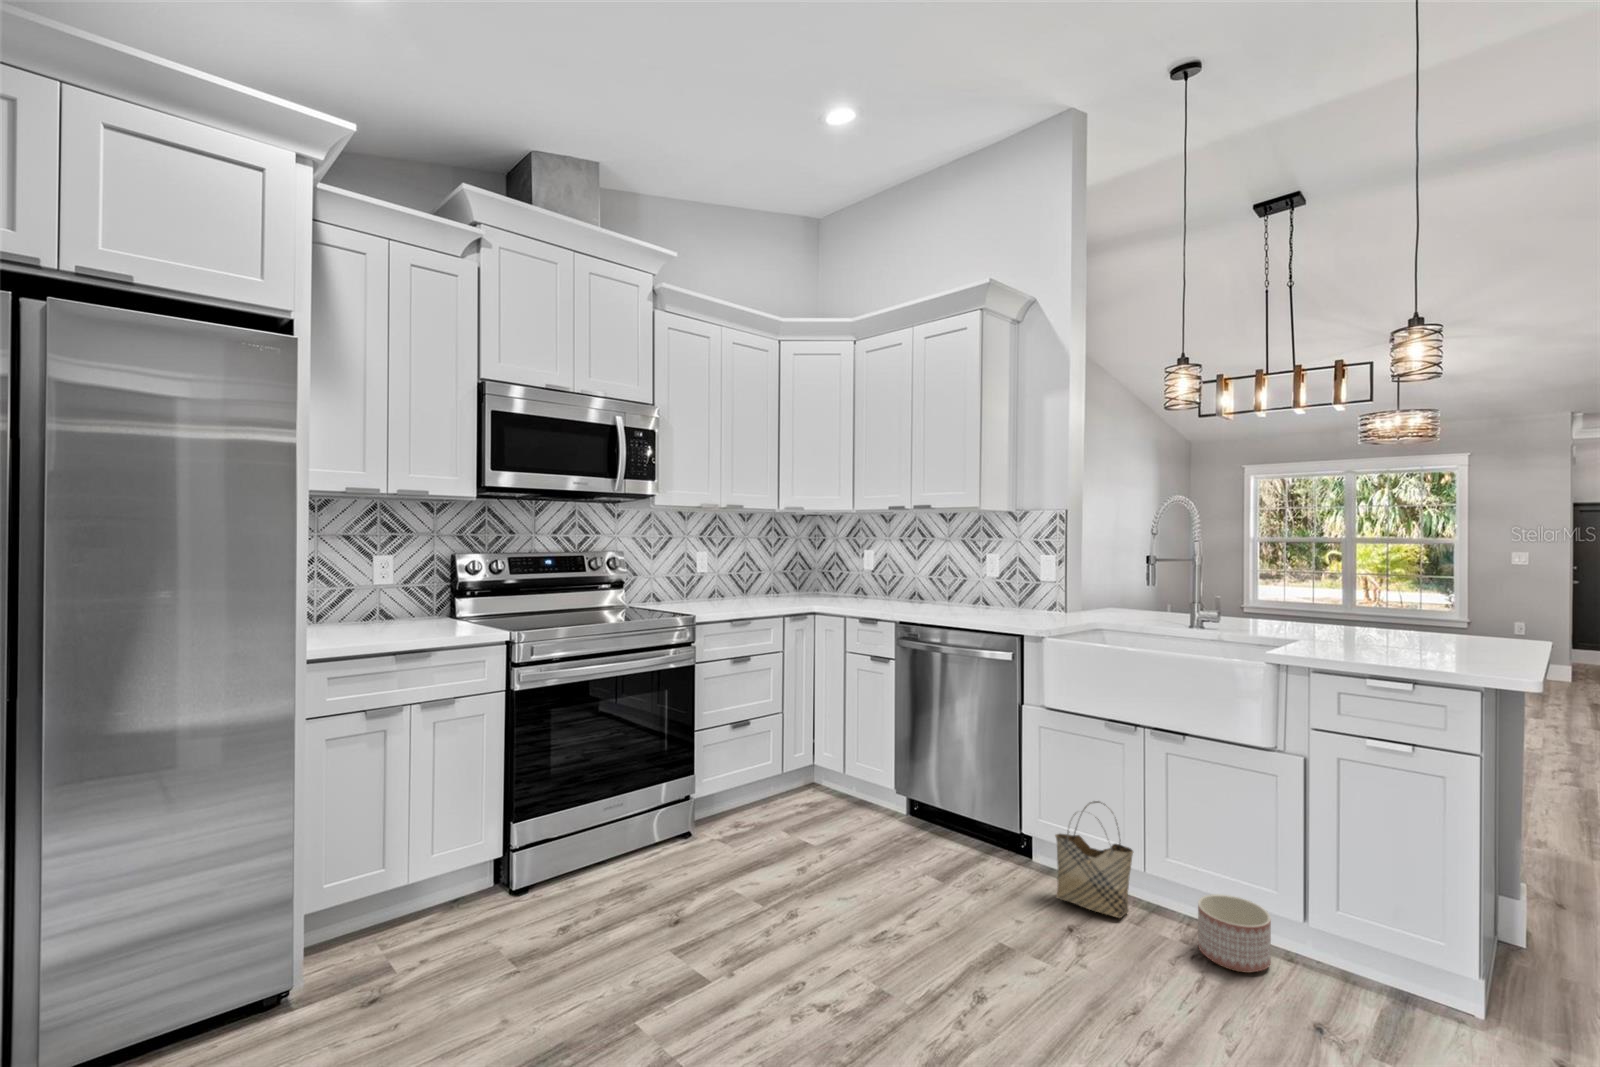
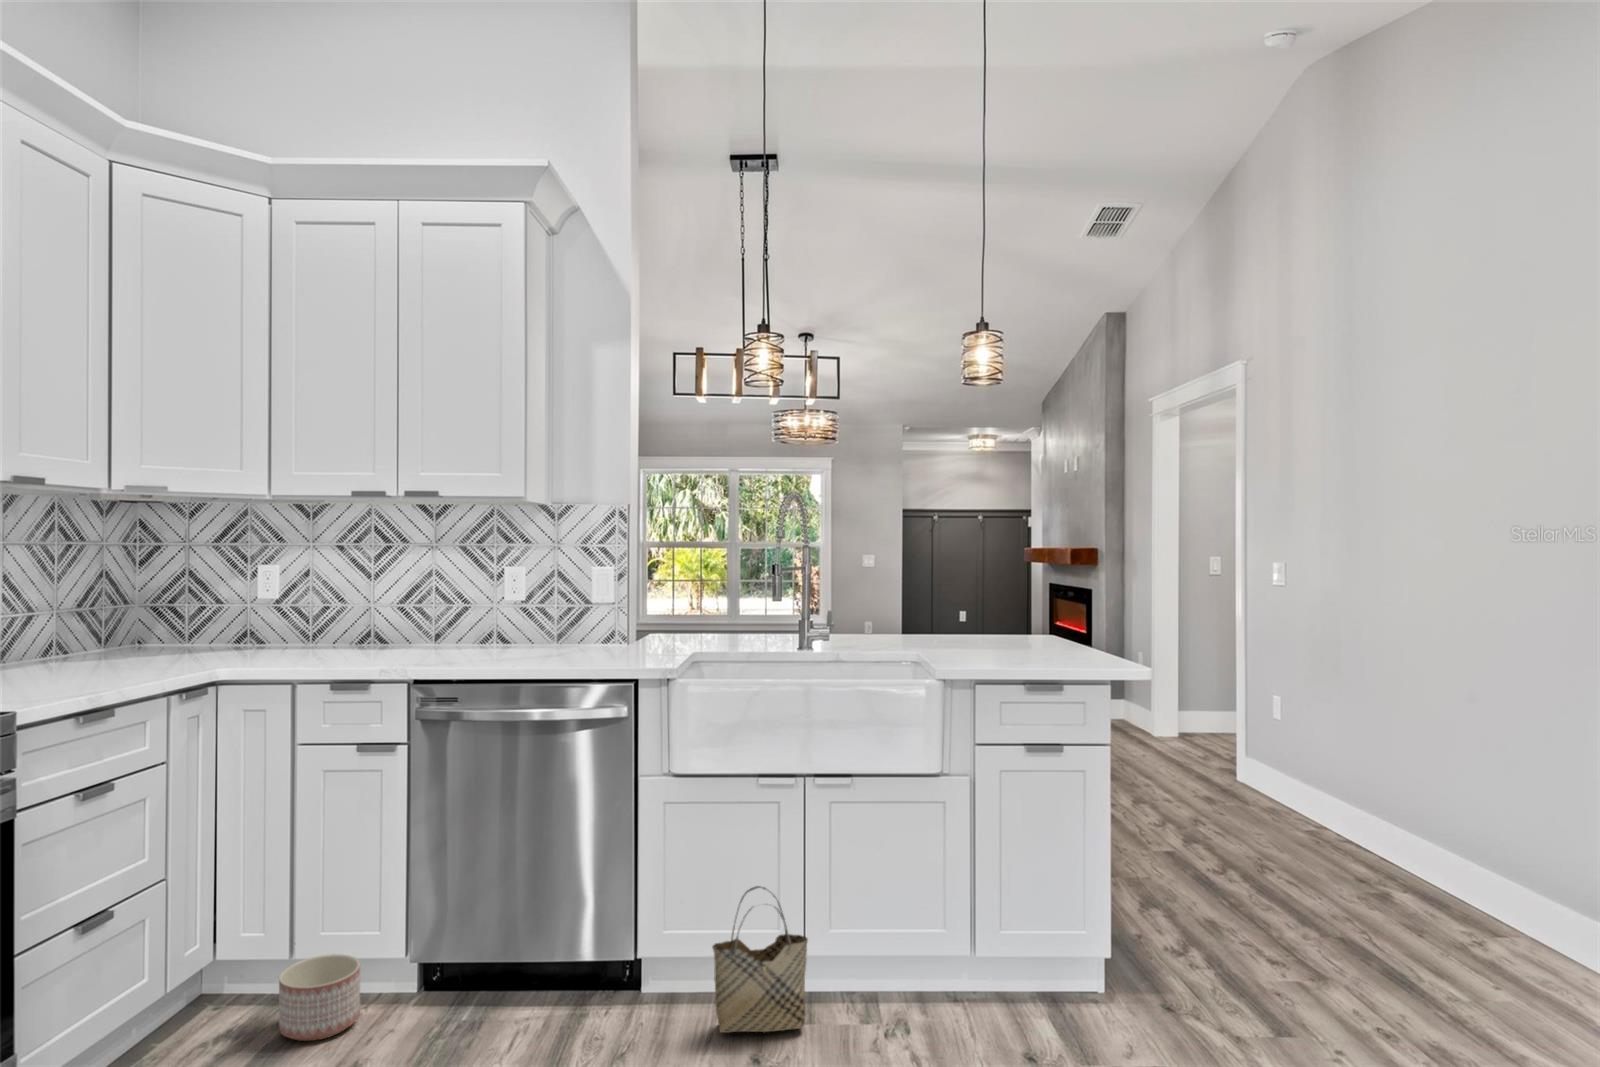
planter: present [1198,894,1271,973] -> present [279,954,360,1041]

